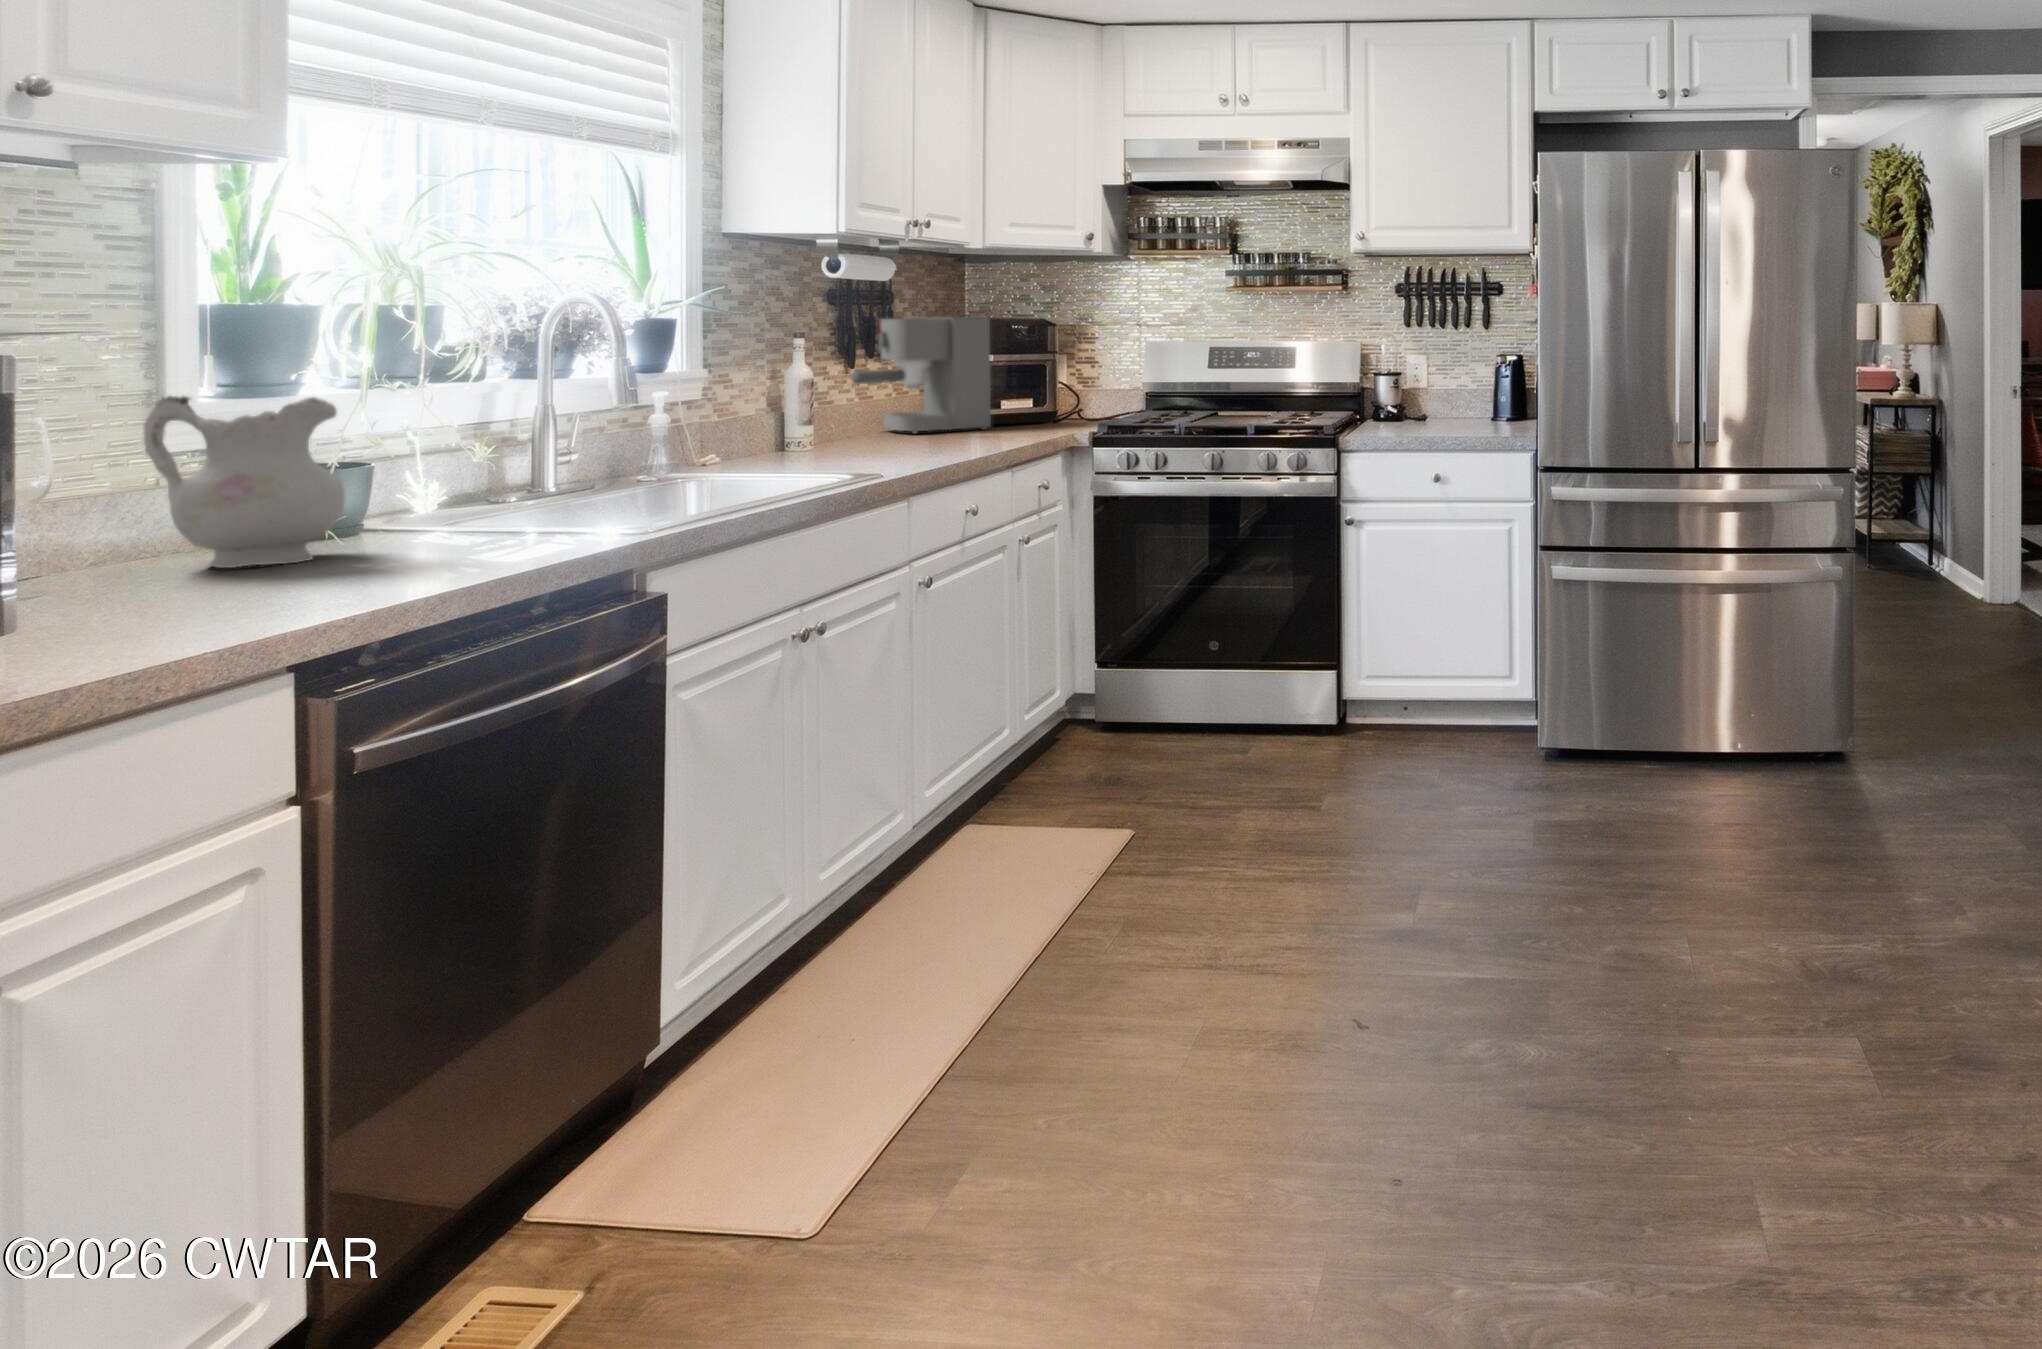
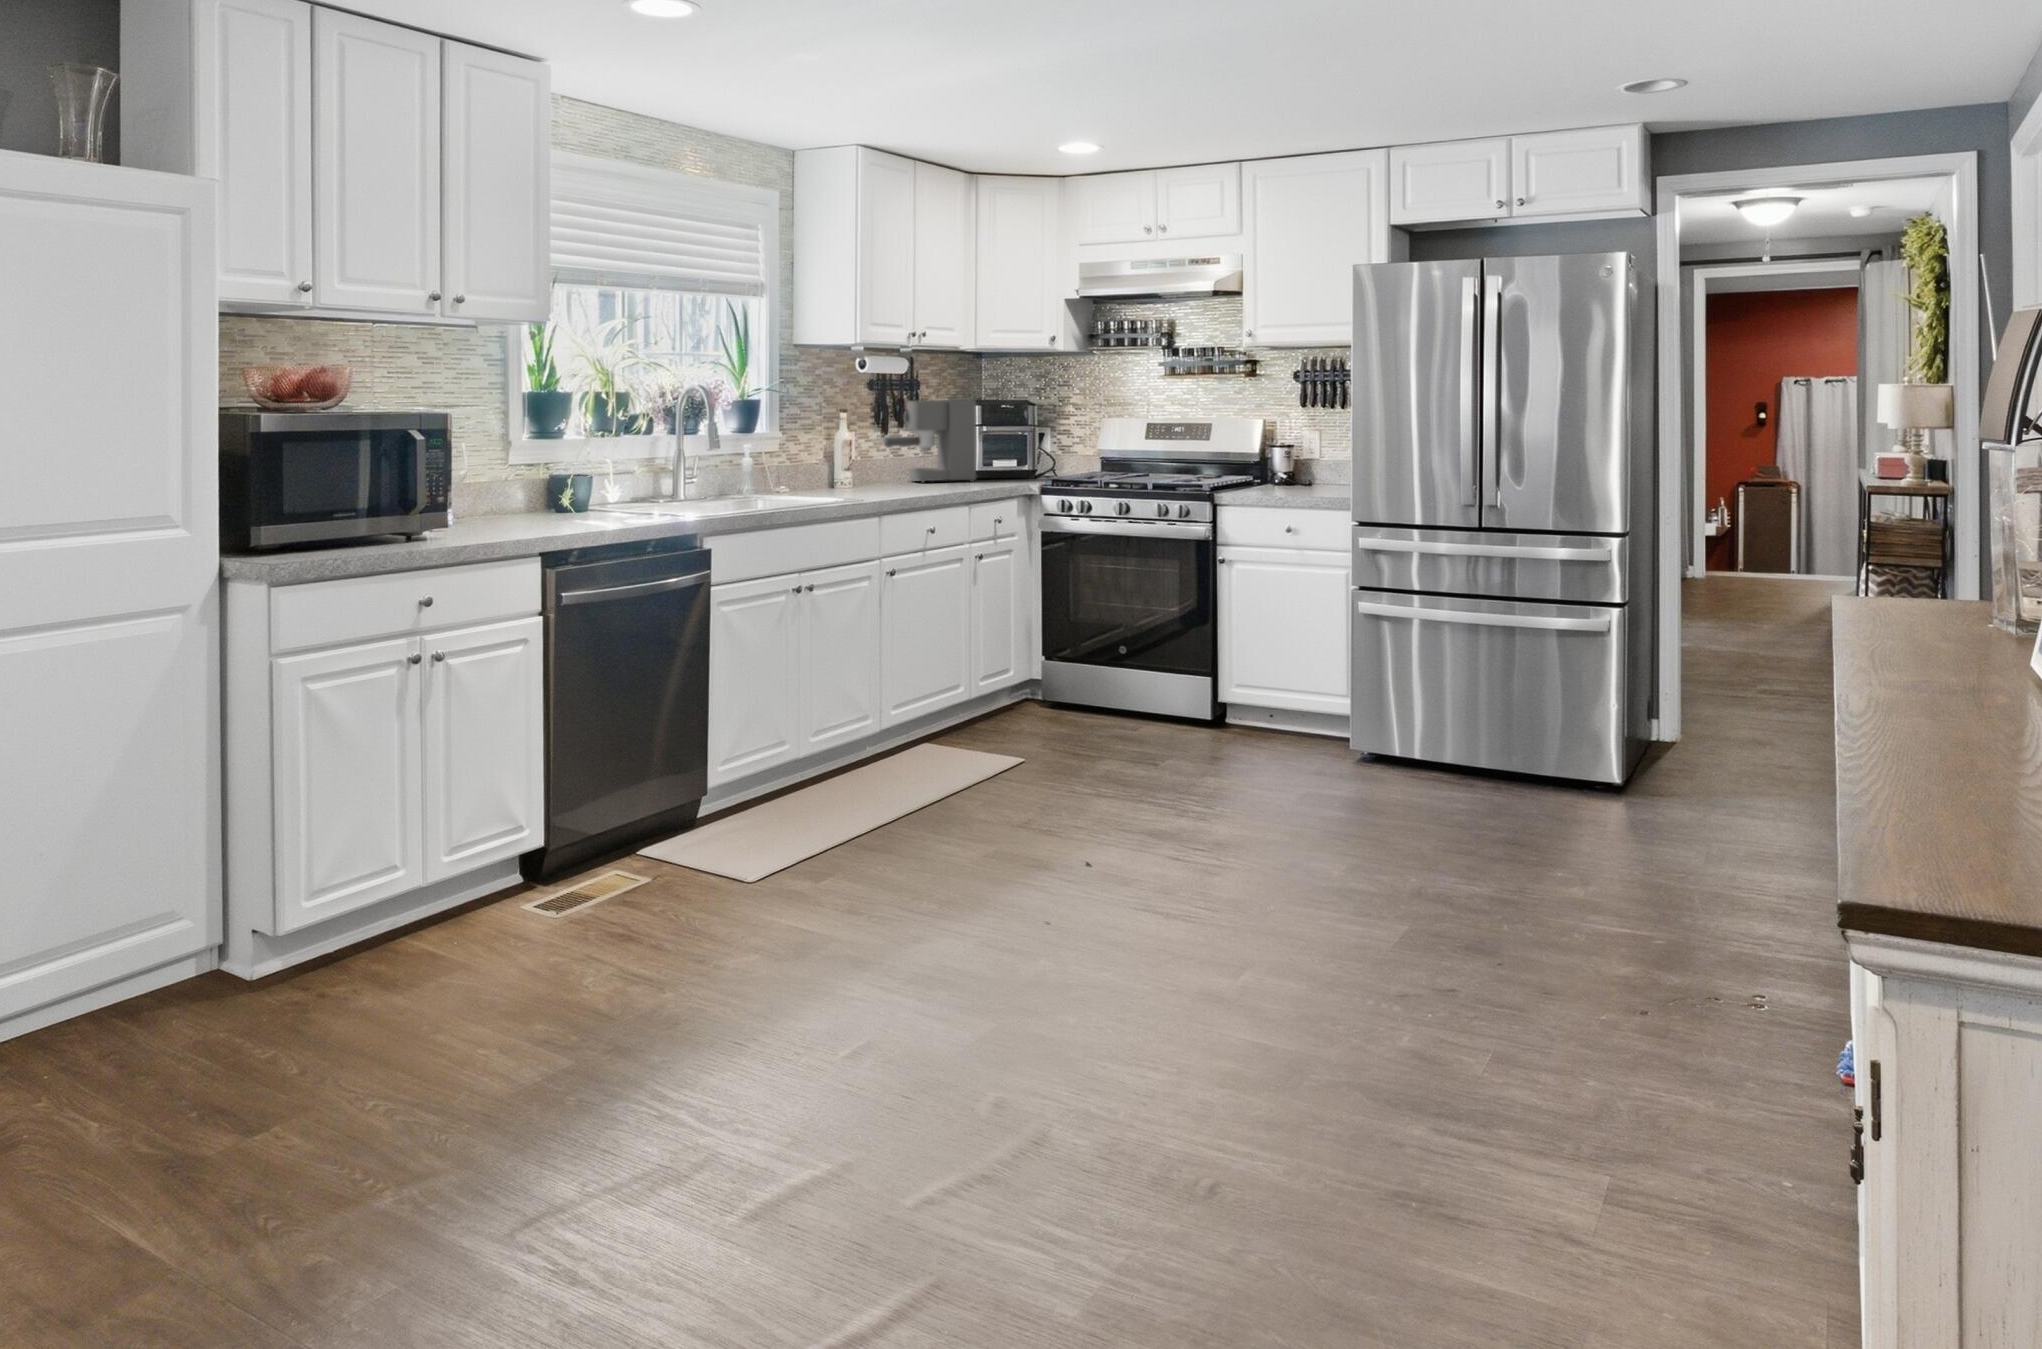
ceramic pitcher: present [144,395,345,568] -> none [501,437,576,521]

